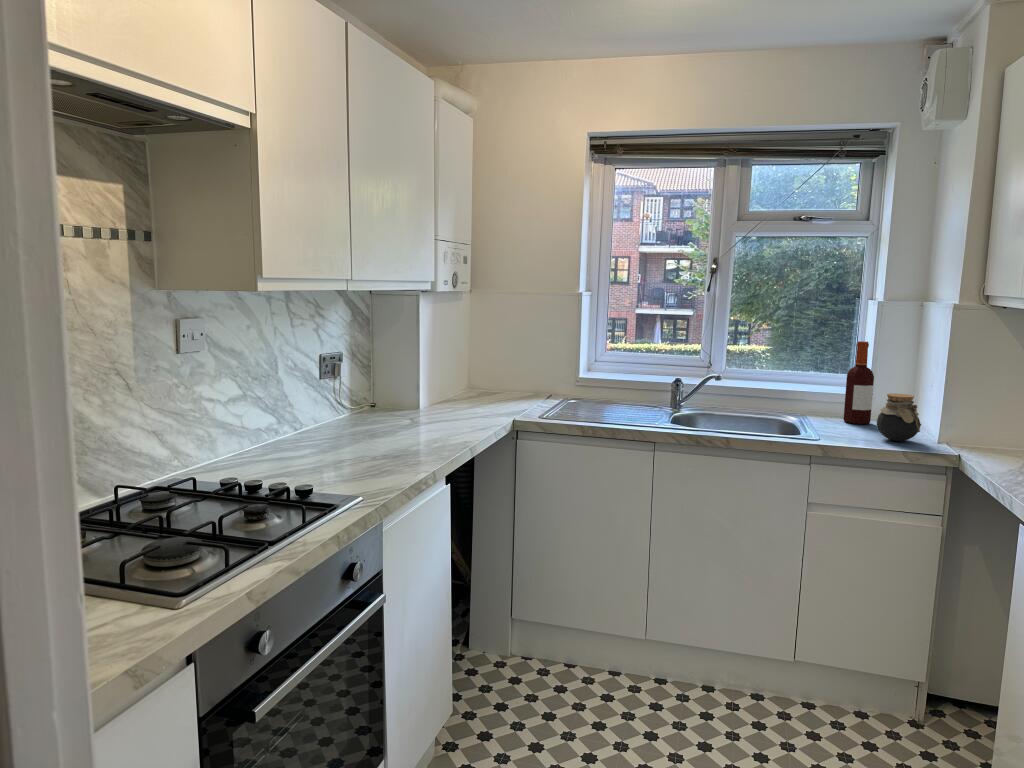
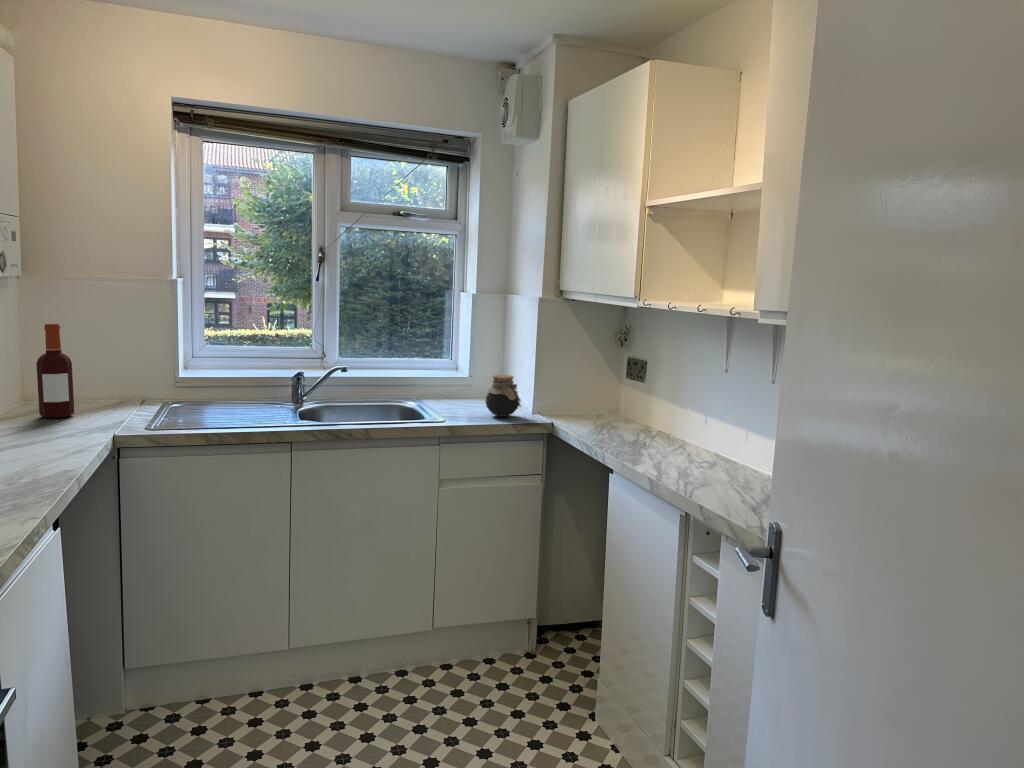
bottle: present [844,341,874,424] -> present [36,324,74,418]

